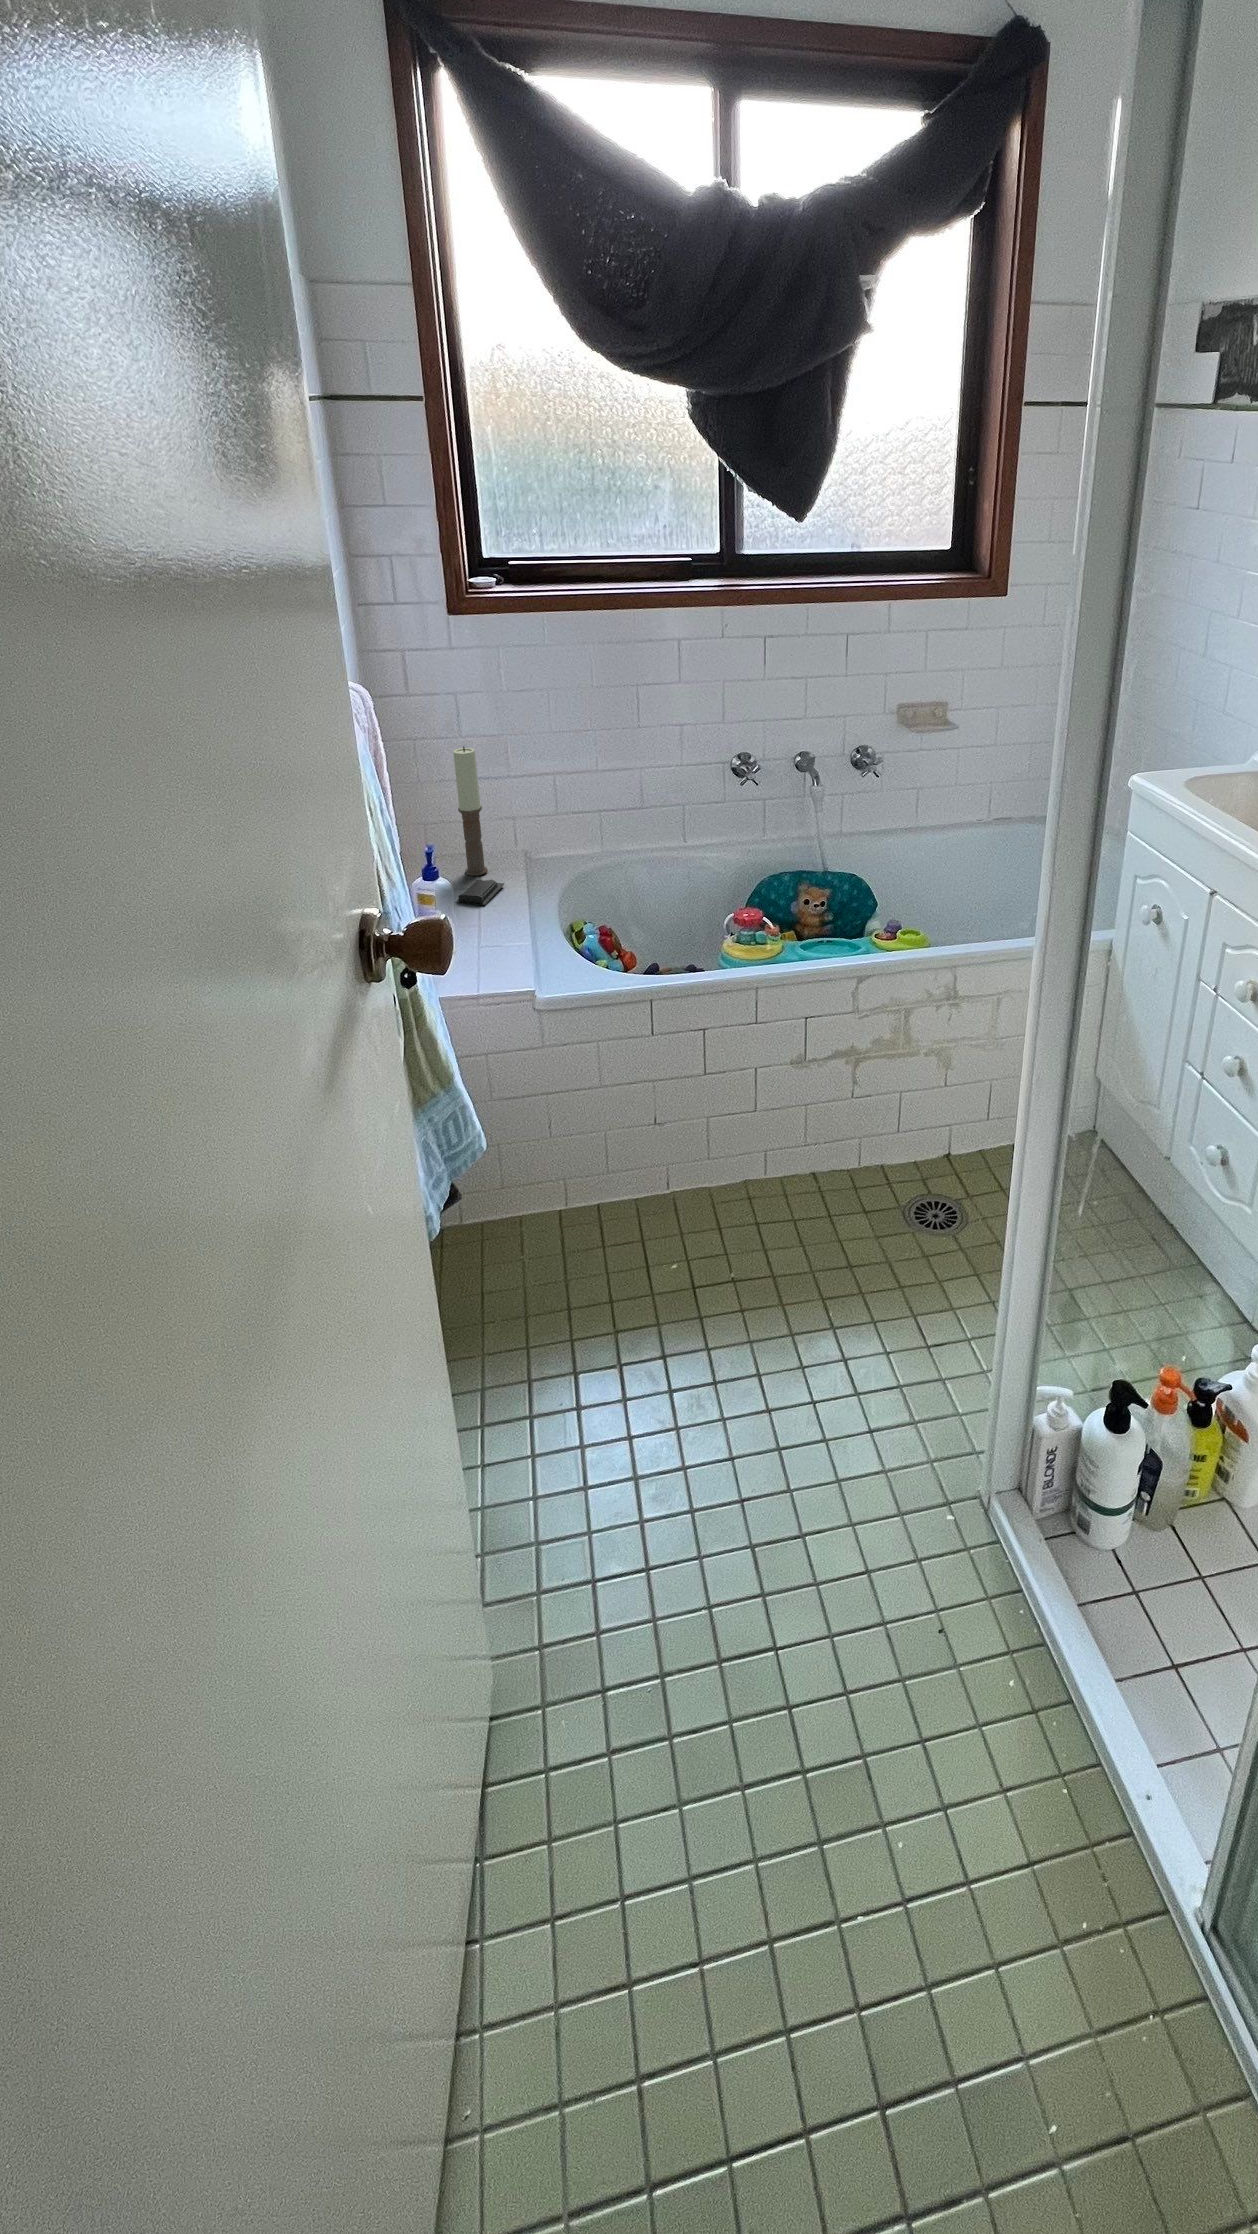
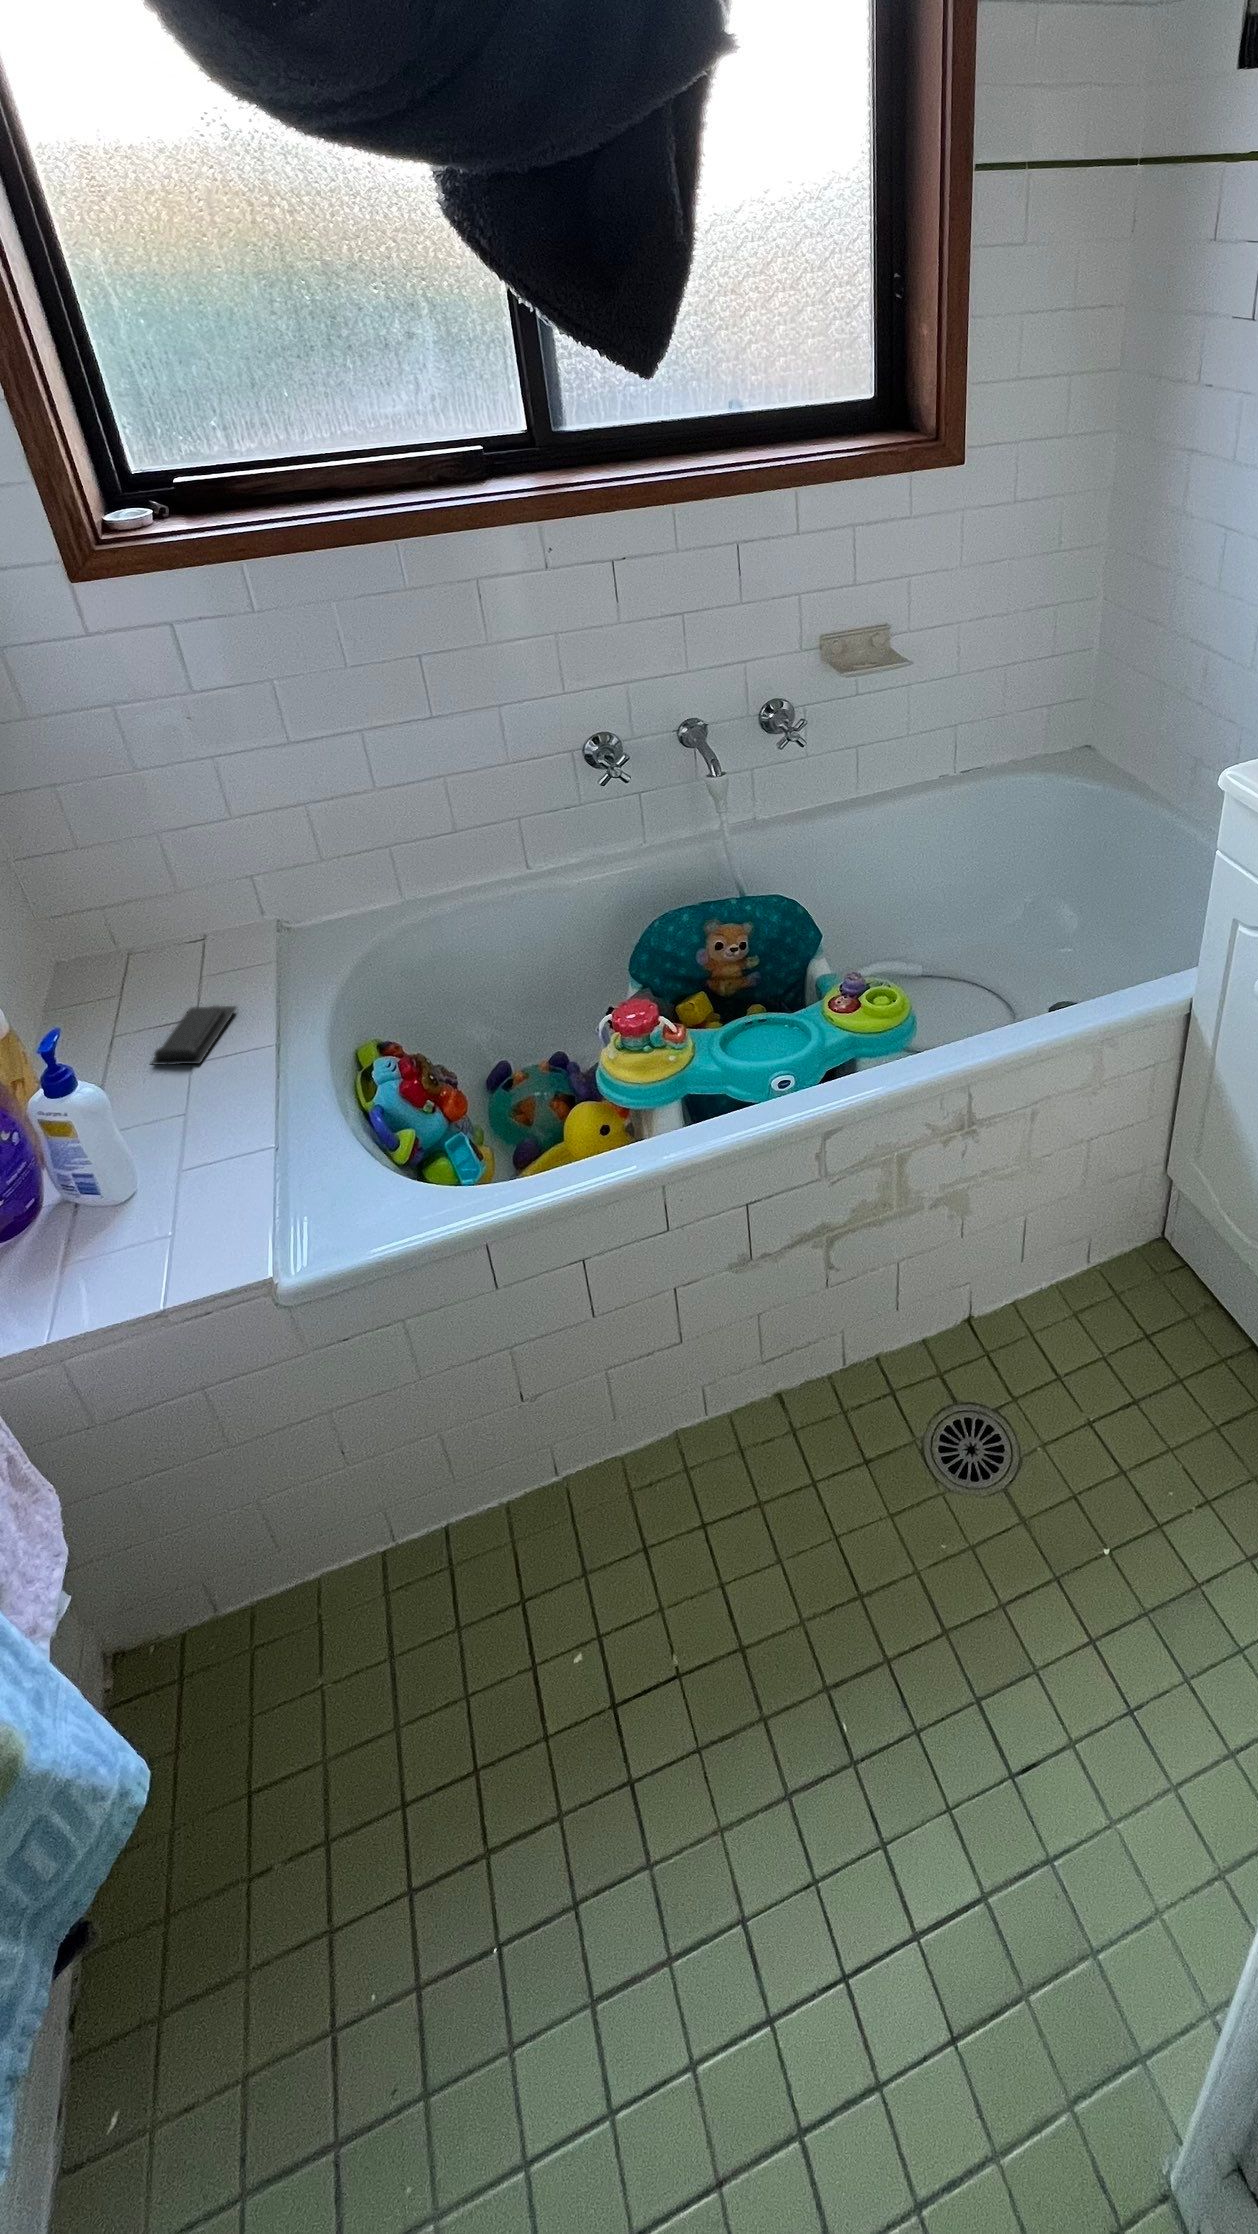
candle: present [453,747,488,876] -> none [114,800,212,993]

